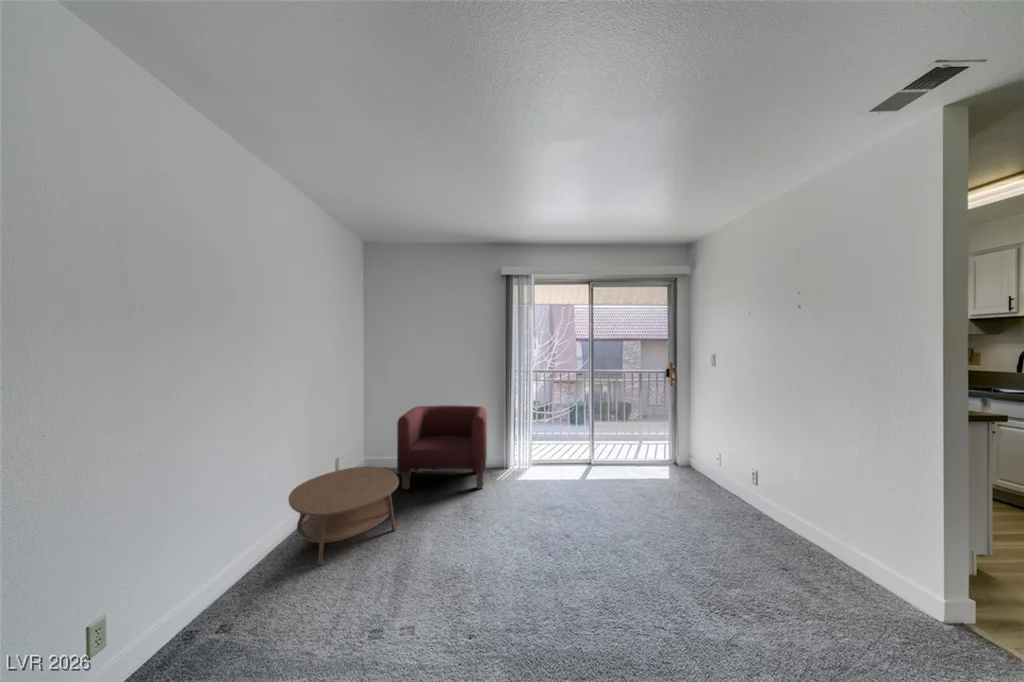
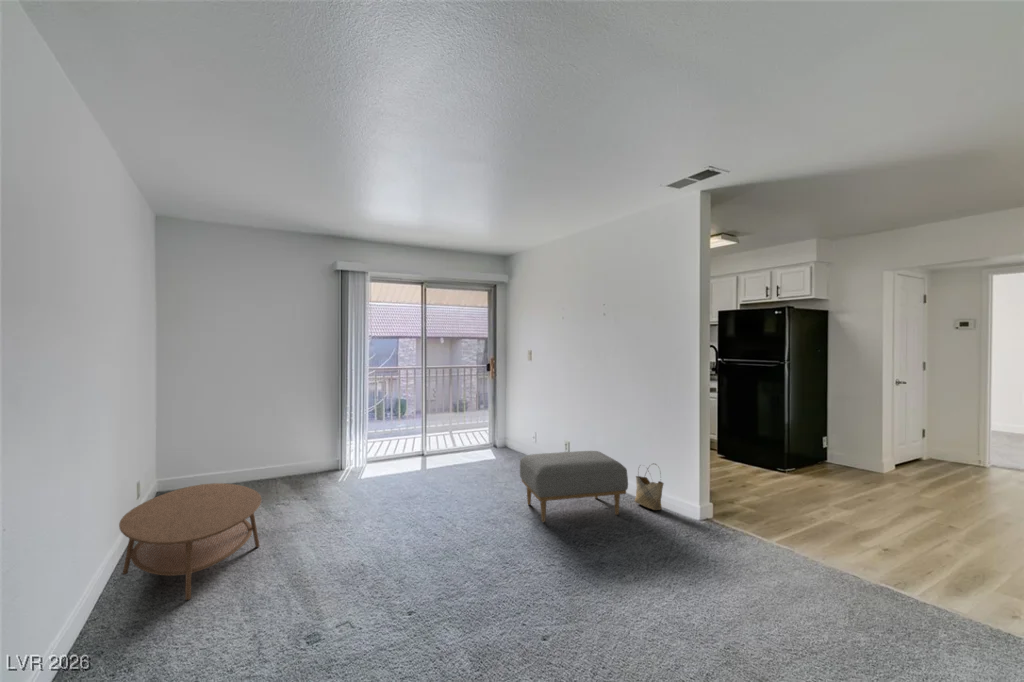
armchair: present [397,405,487,489] -> none [230,408,335,506]
ottoman: none [666,482,813,583] -> present [520,451,628,522]
woven basket: none [834,519,881,591] -> present [635,464,664,510]

